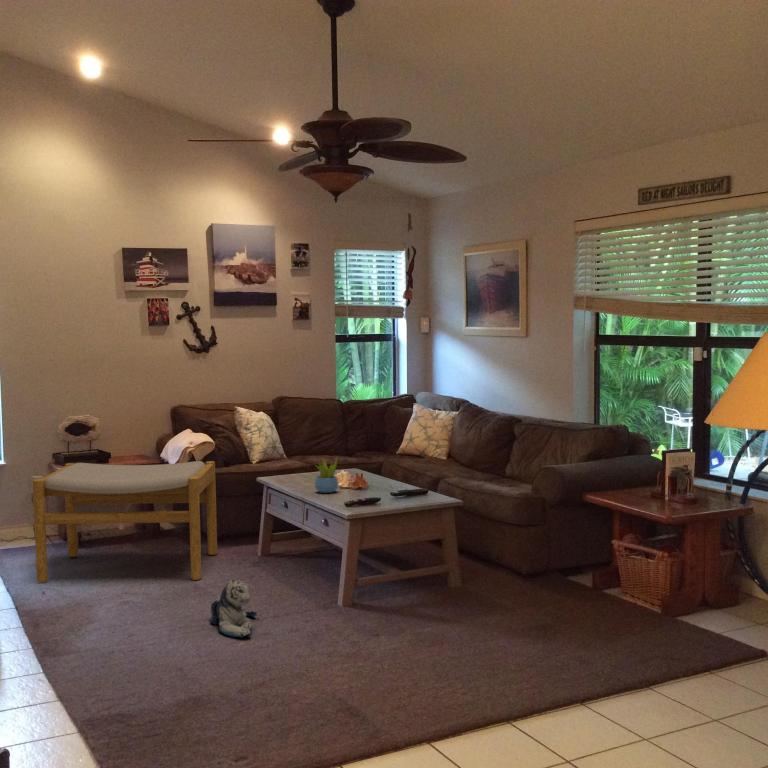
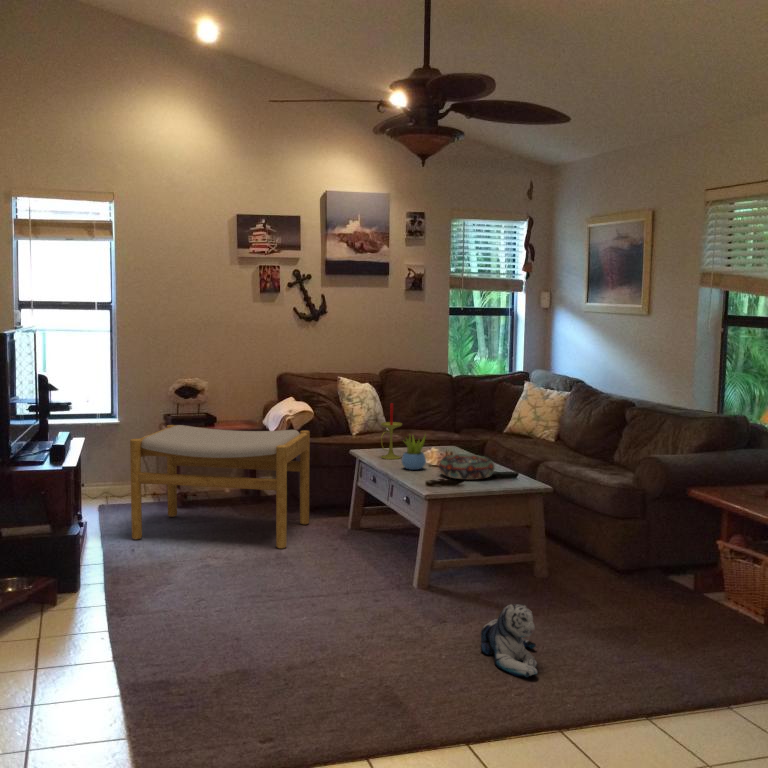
candle: none [288,428,310,485] -> present [381,403,402,459]
decorative bowl: none [354,475,406,499] -> present [439,454,494,480]
plush toy: present [210,580,257,638] -> present [481,604,537,677]

